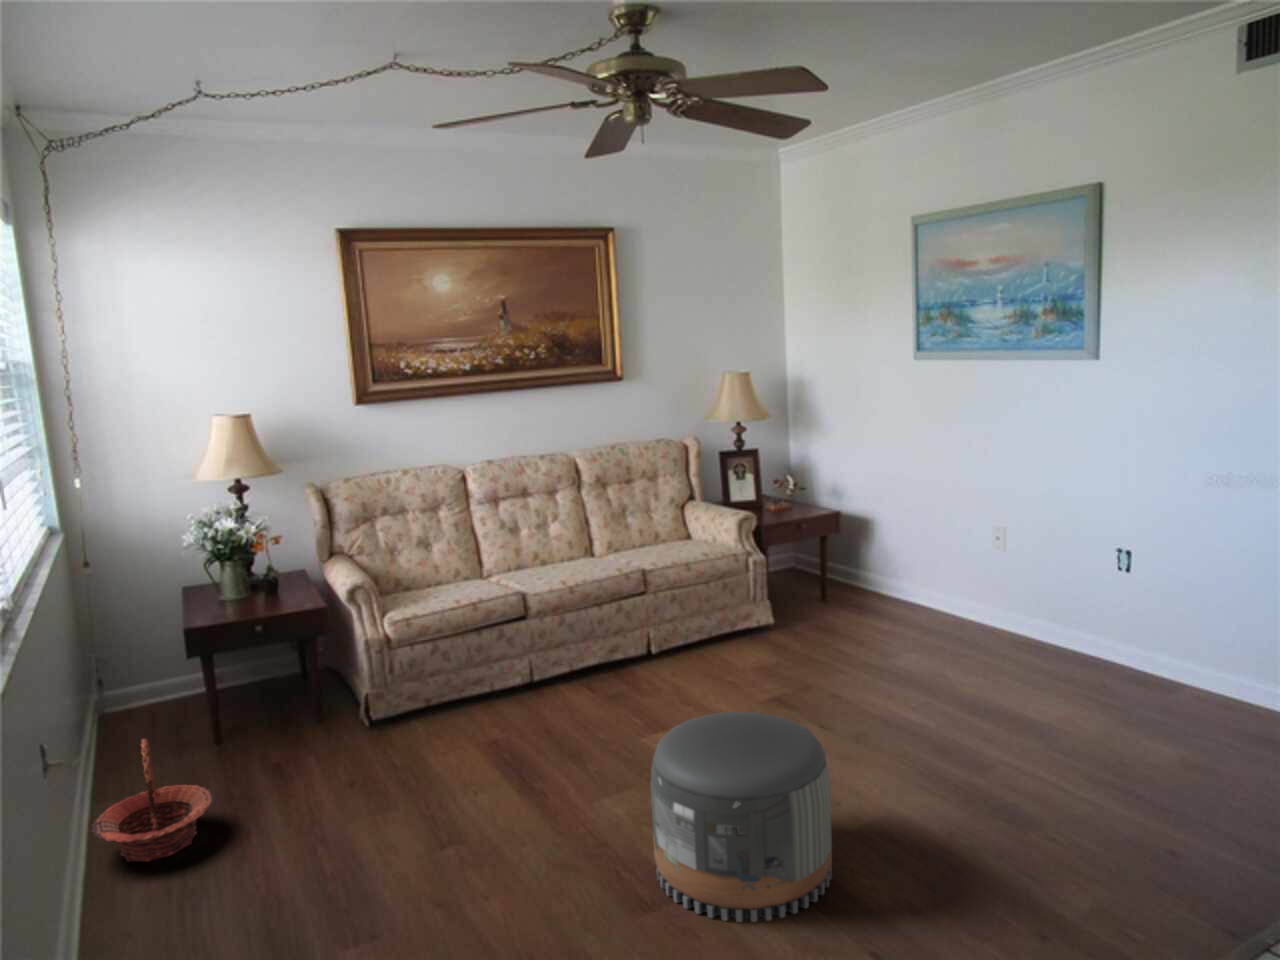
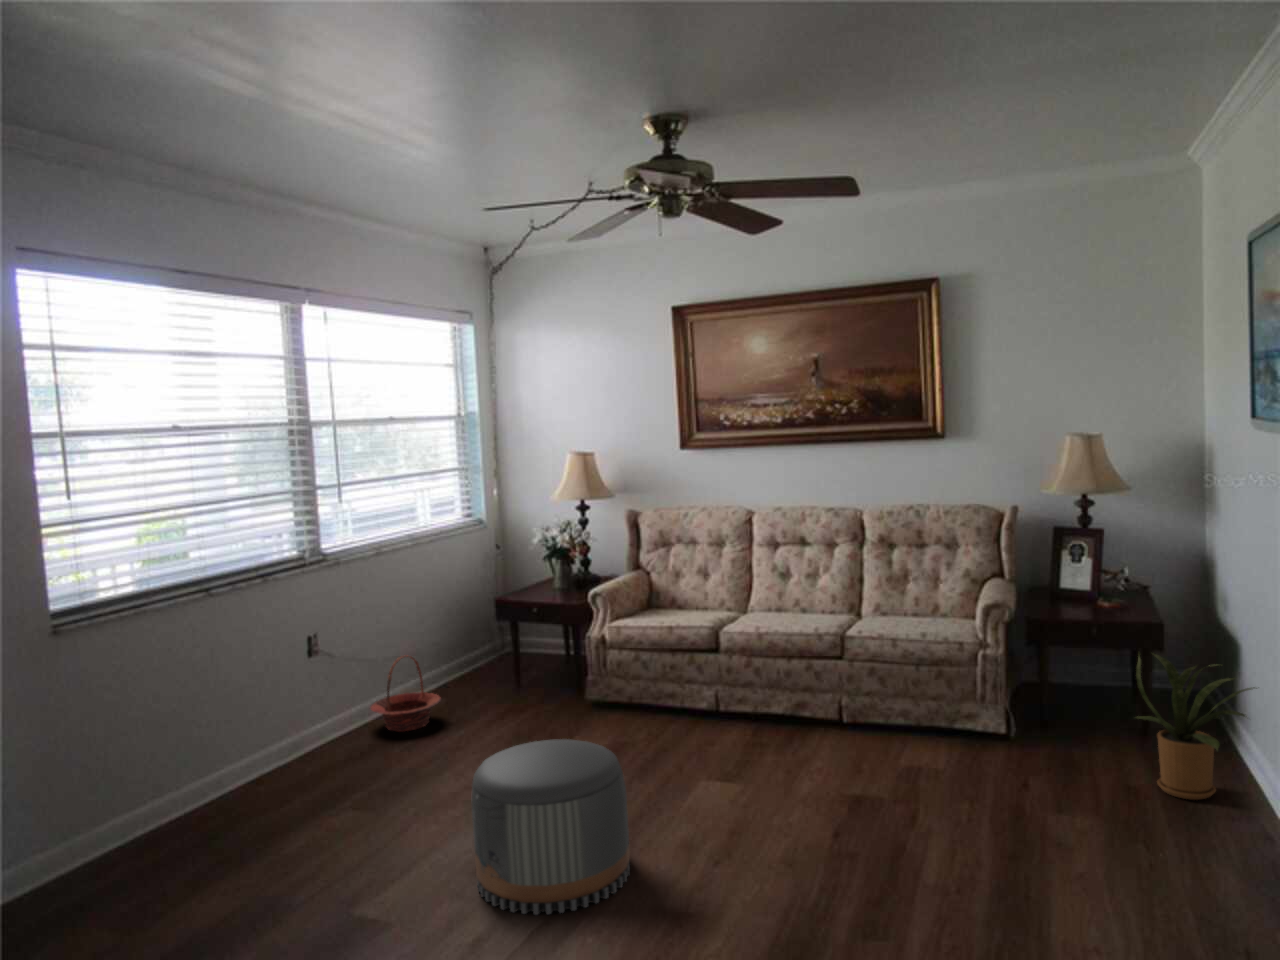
house plant: none [865,525,962,628] -> present [1136,654,1255,800]

